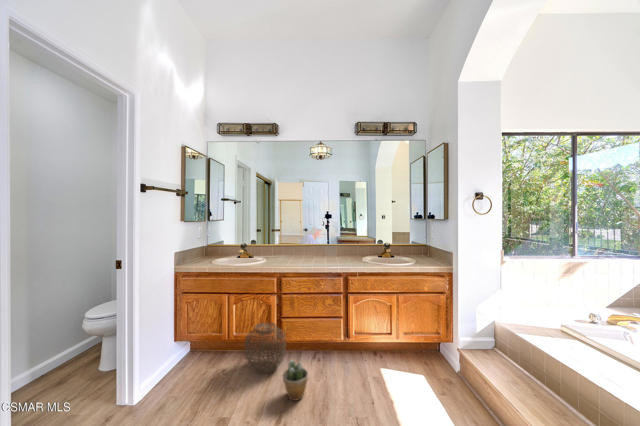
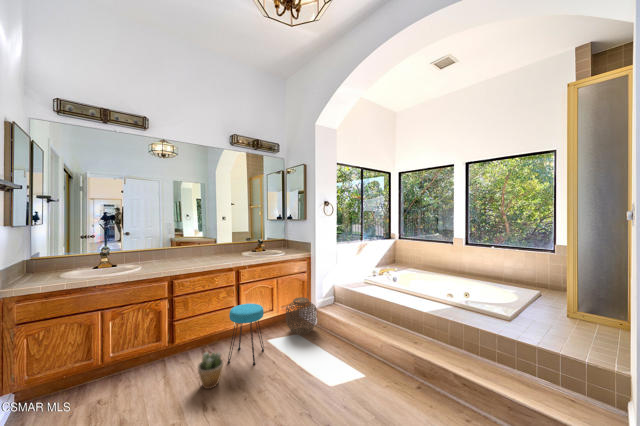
stool: none [325,317,370,393] -> present [228,304,264,364]
woven basket: present [245,322,286,374] -> present [286,297,316,335]

